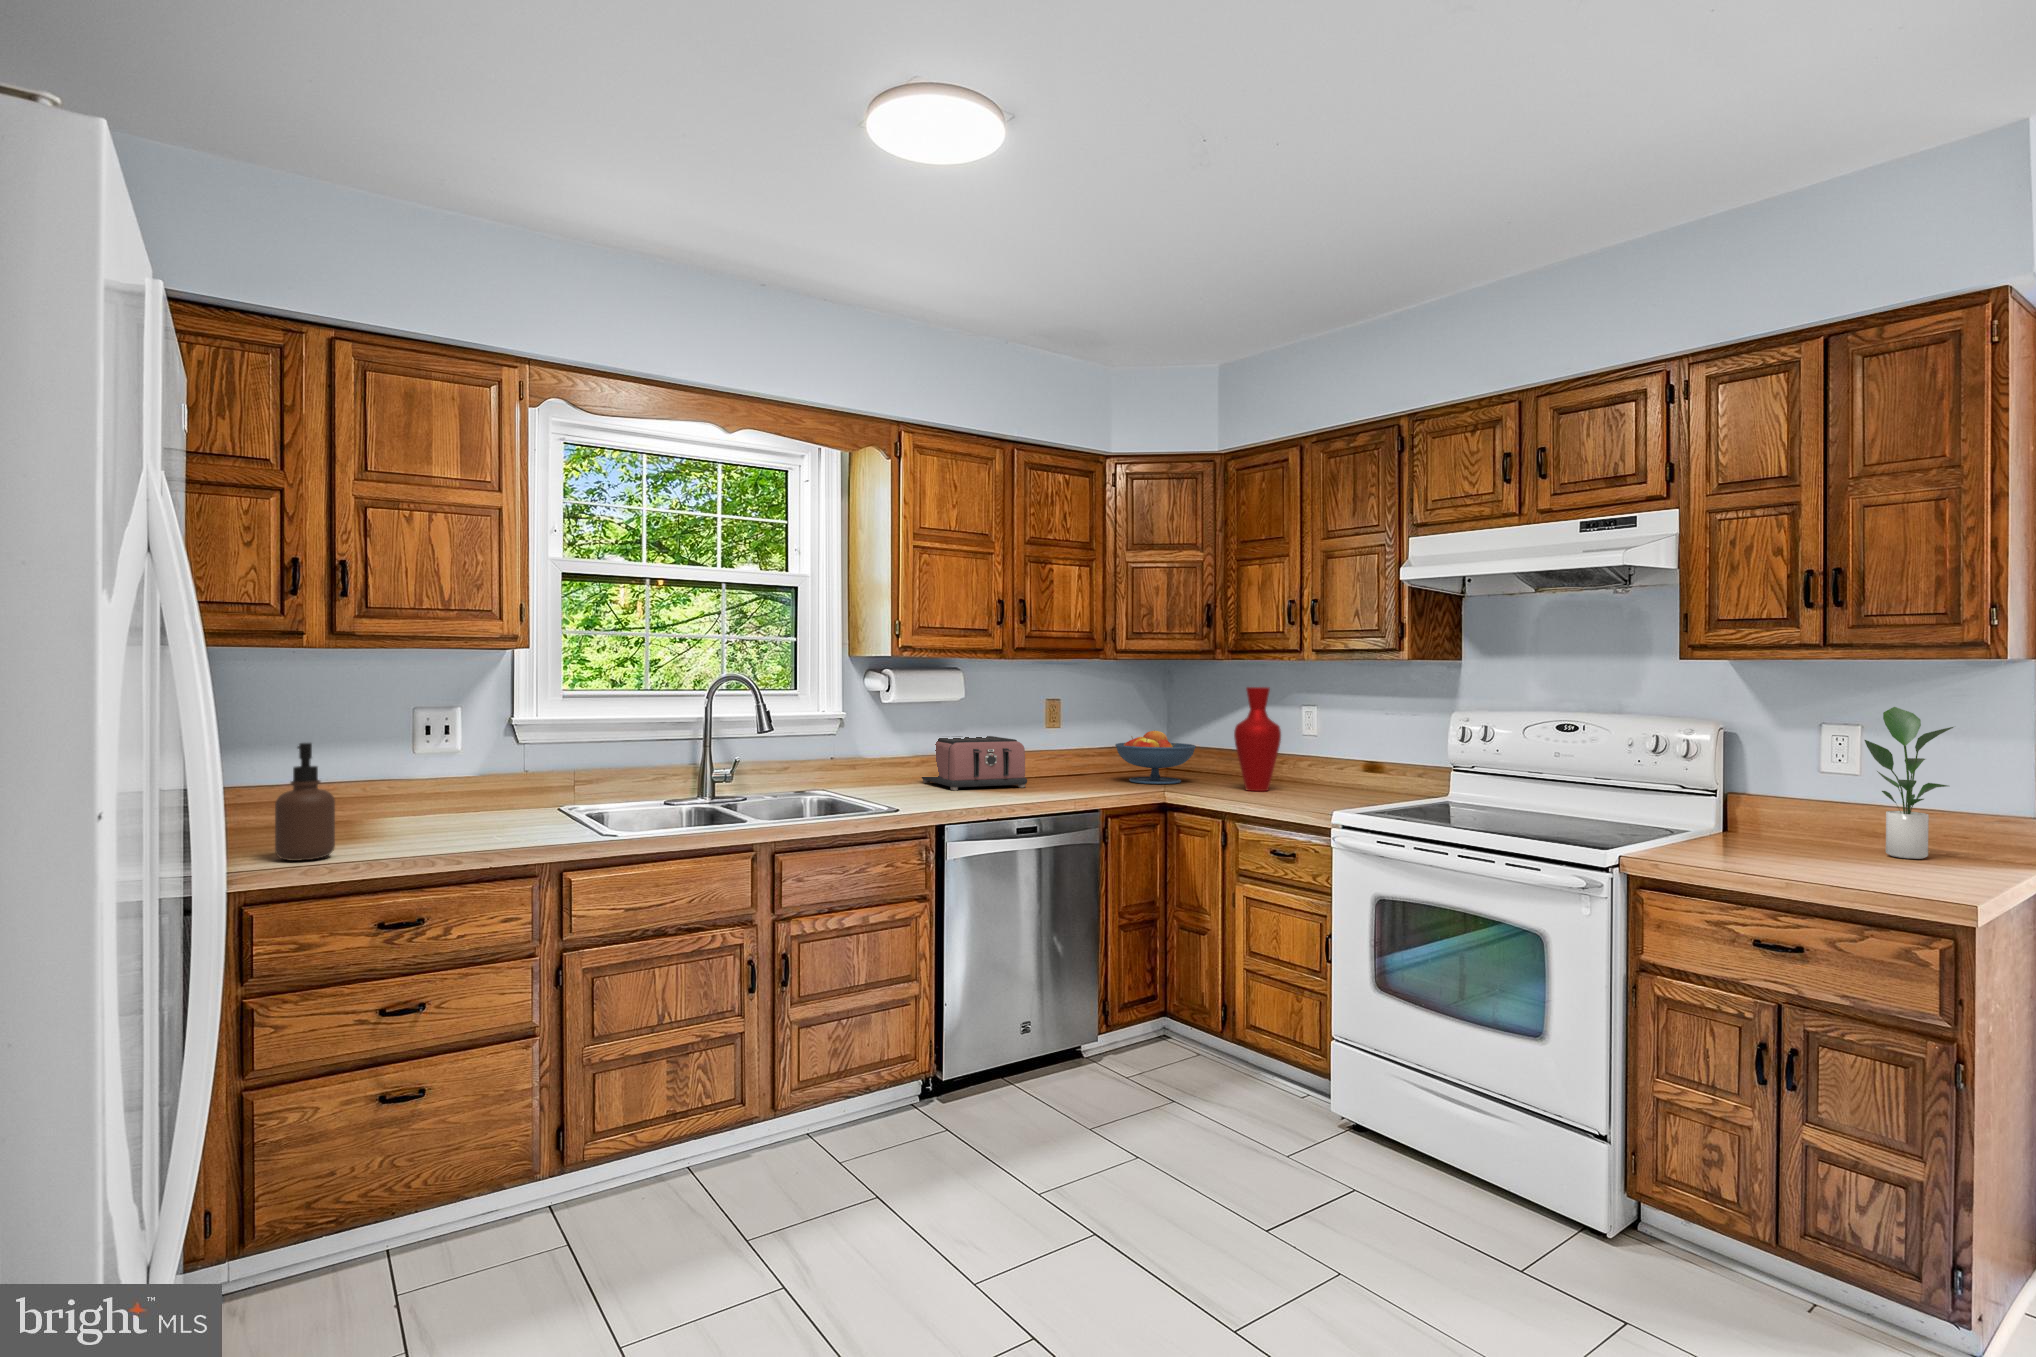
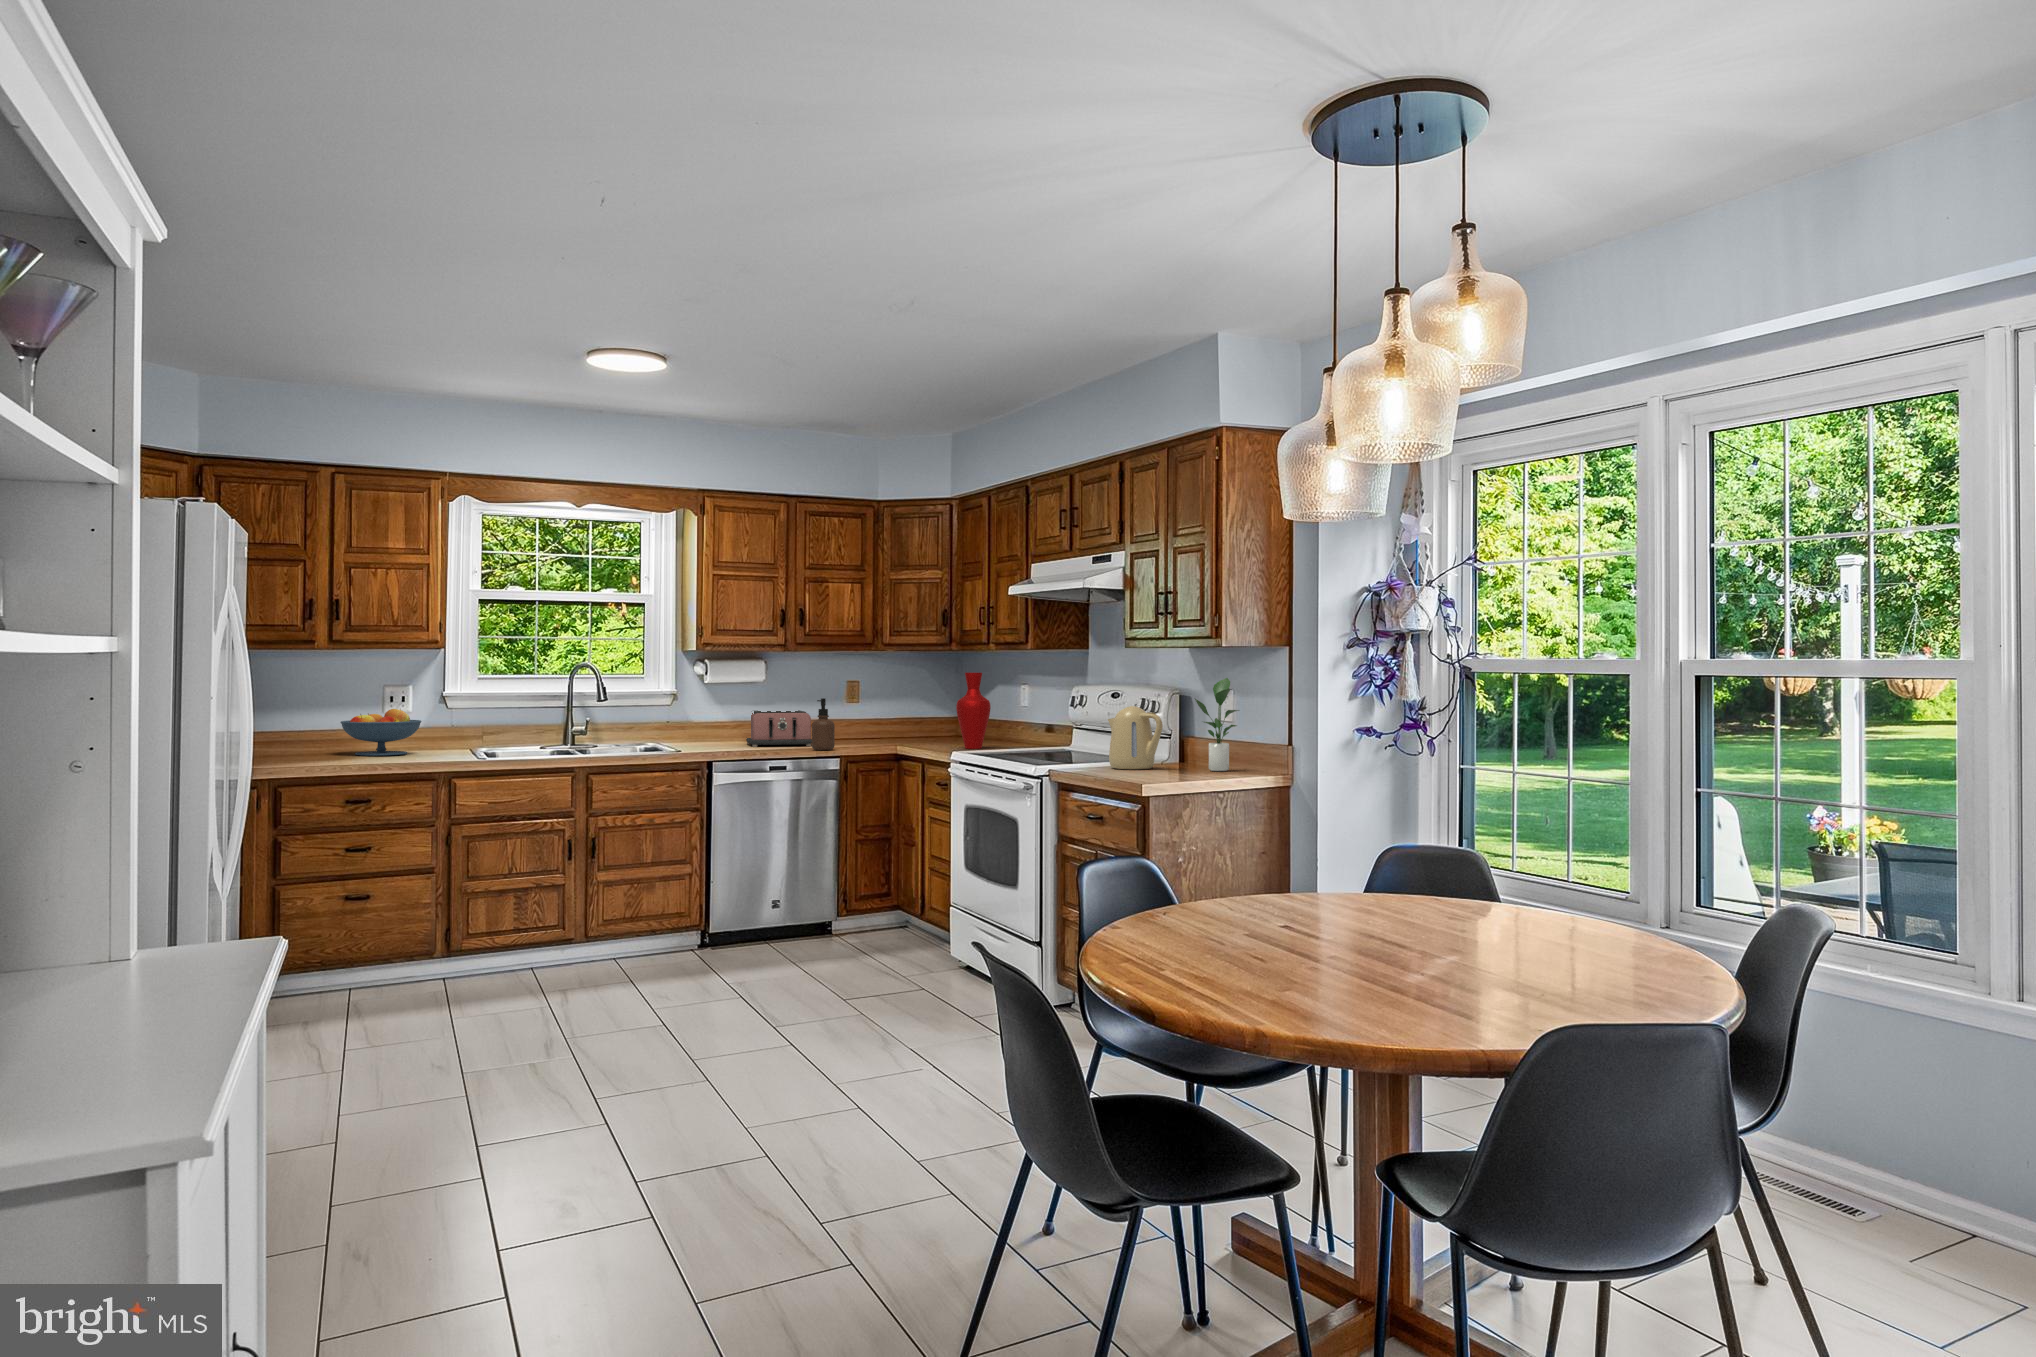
fruit bowl: present [1115,730,1196,784] -> present [340,709,421,756]
soap dispenser: present [275,743,335,861] -> present [812,698,835,750]
kettle: none [1689,751,1814,855] -> present [1108,706,1163,769]

